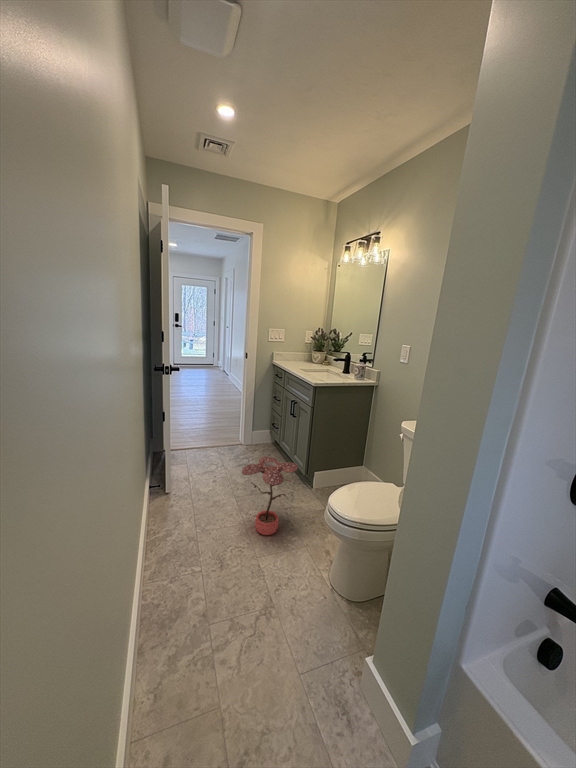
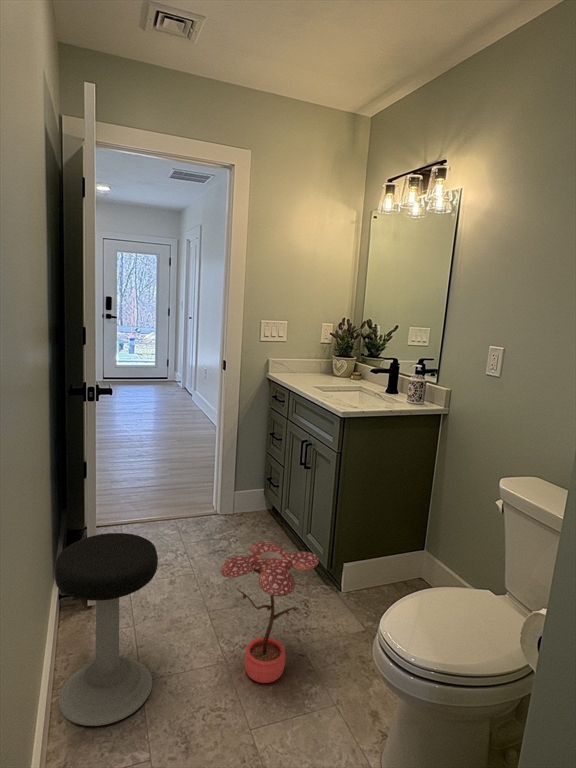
stool: none [148,450,206,554] -> present [55,533,158,726]

